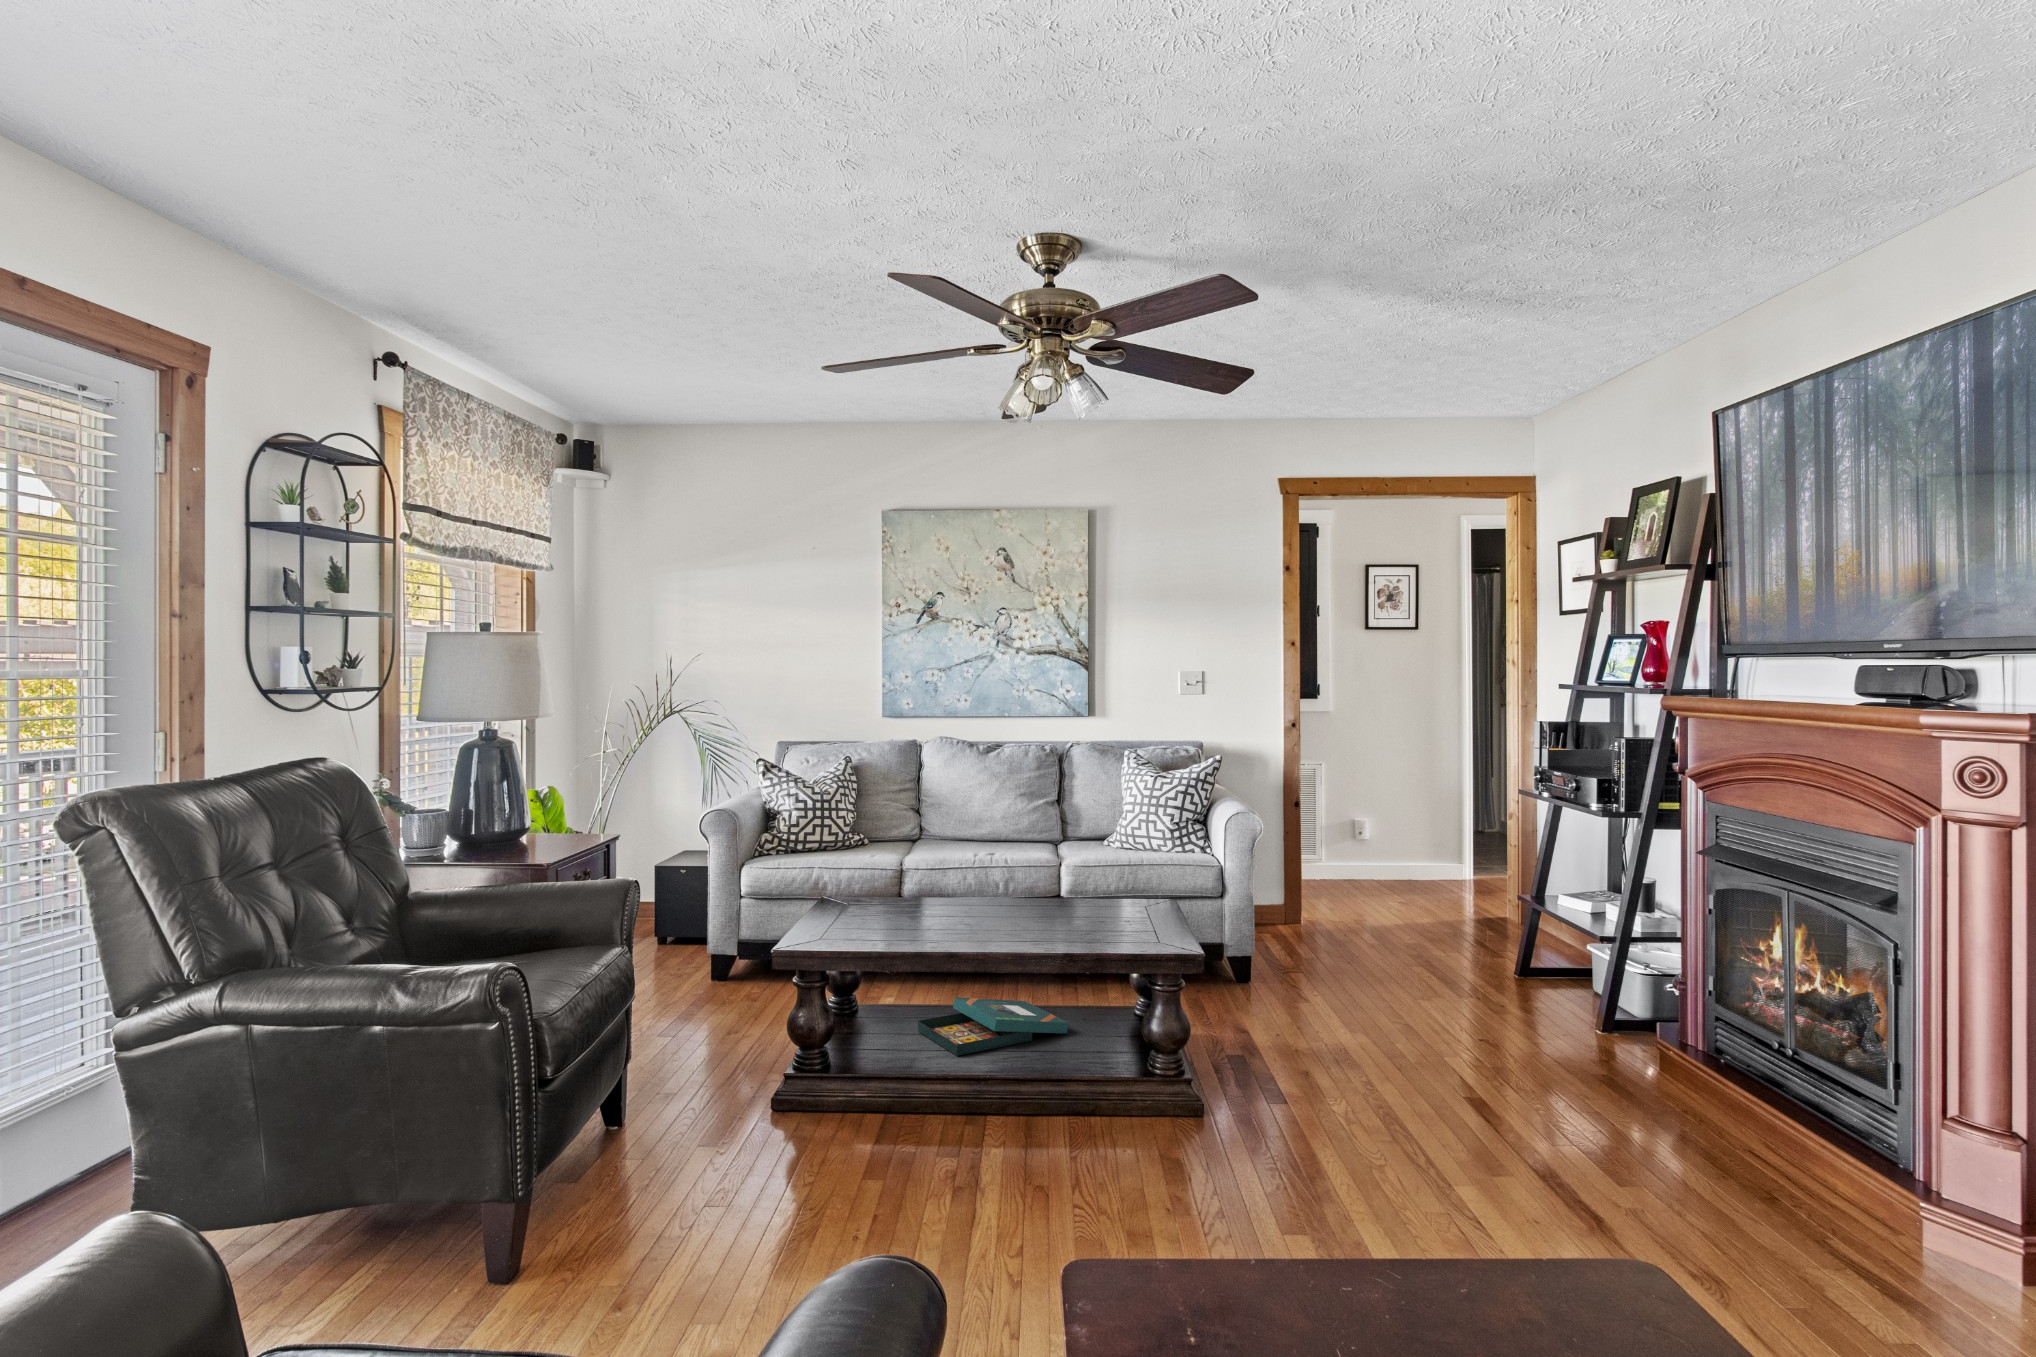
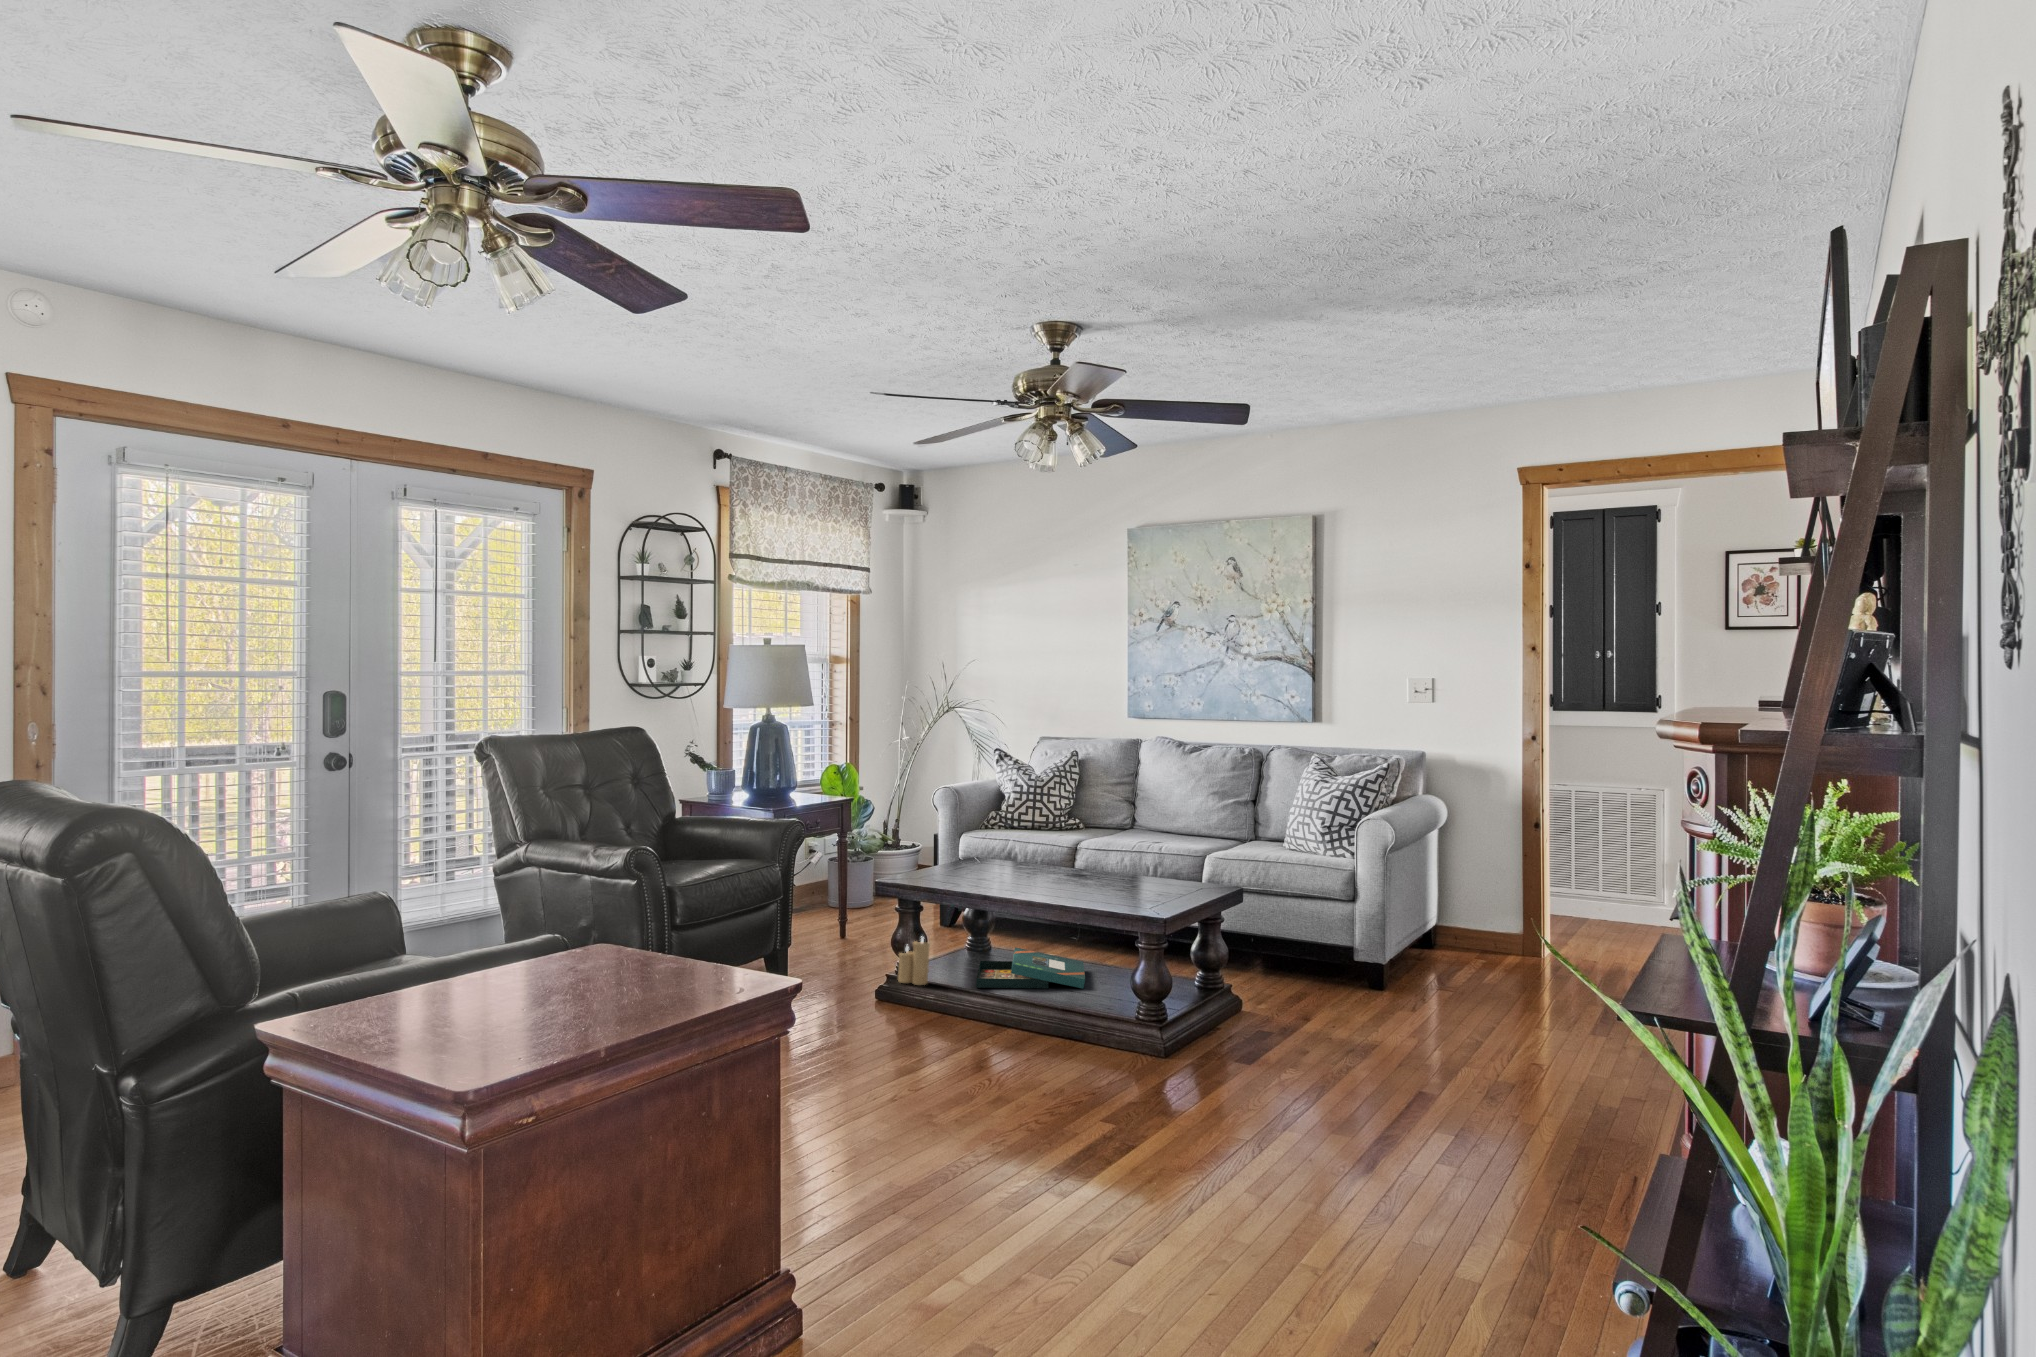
candle: none [852,1003,894,1068] -> present [898,936,930,985]

